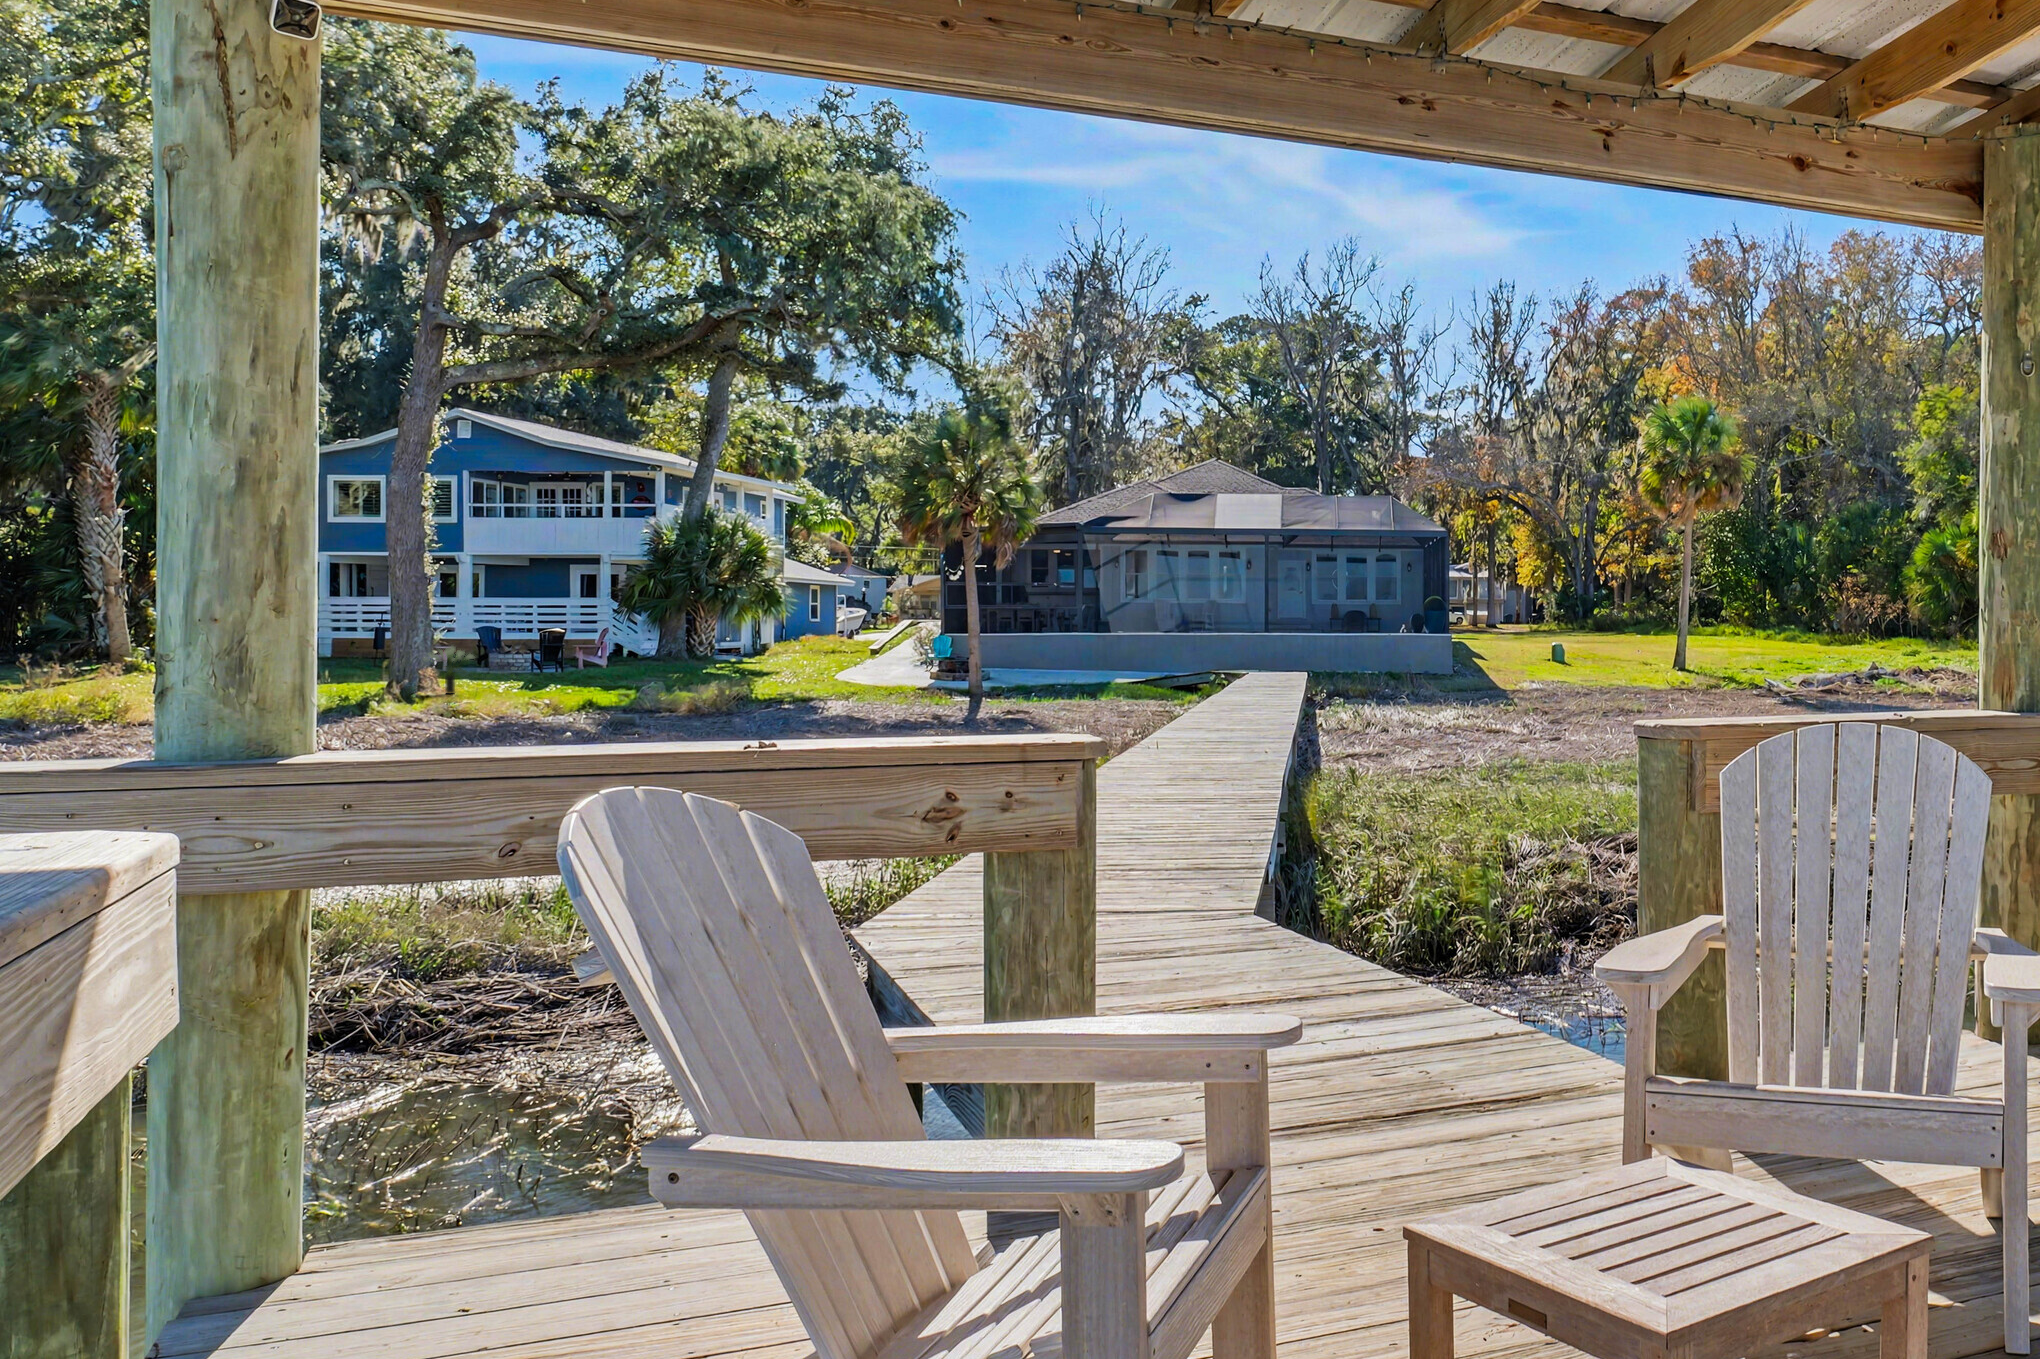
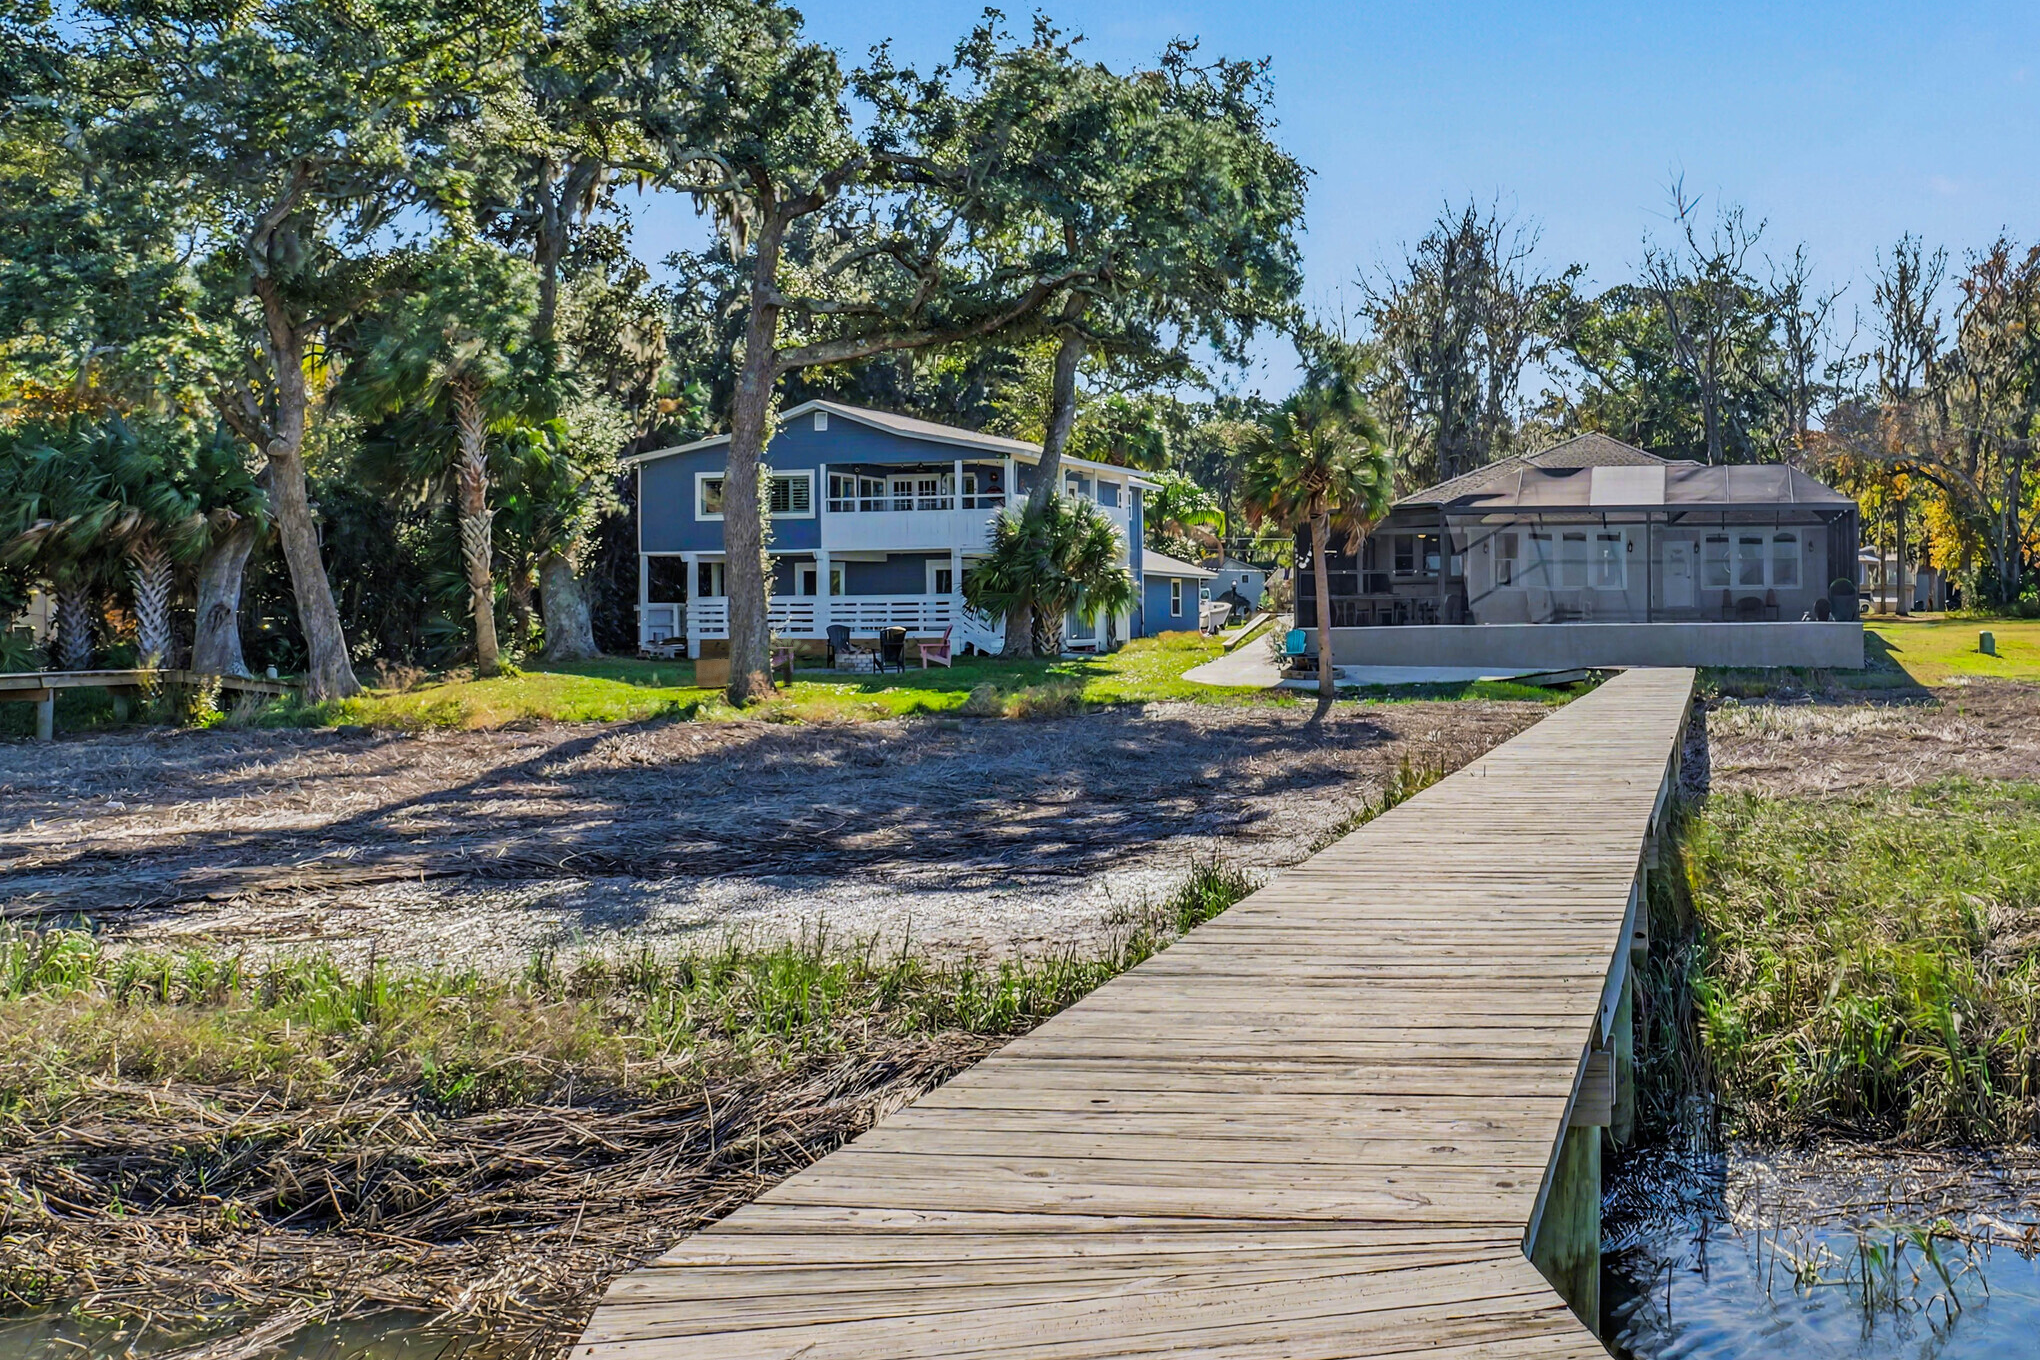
wooden bucket: none [353,668,395,696] -> present [696,659,730,688]

